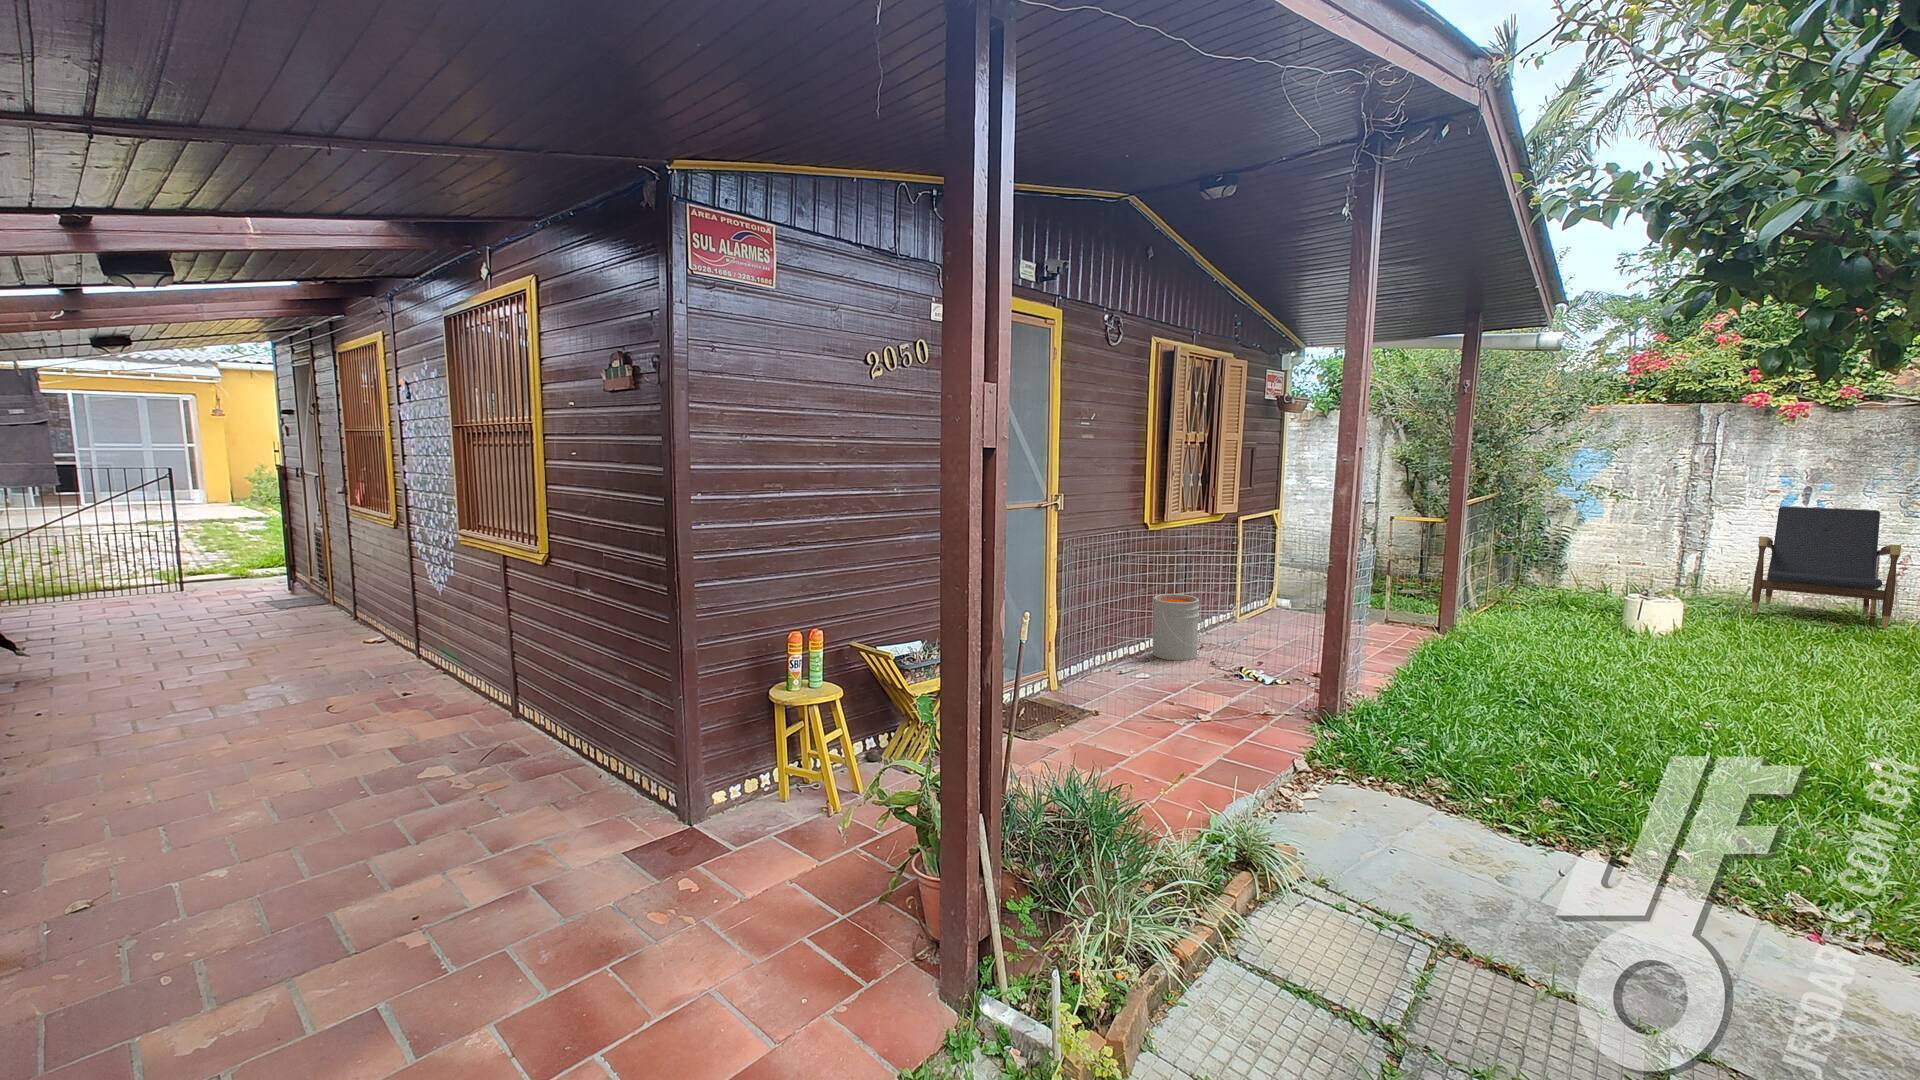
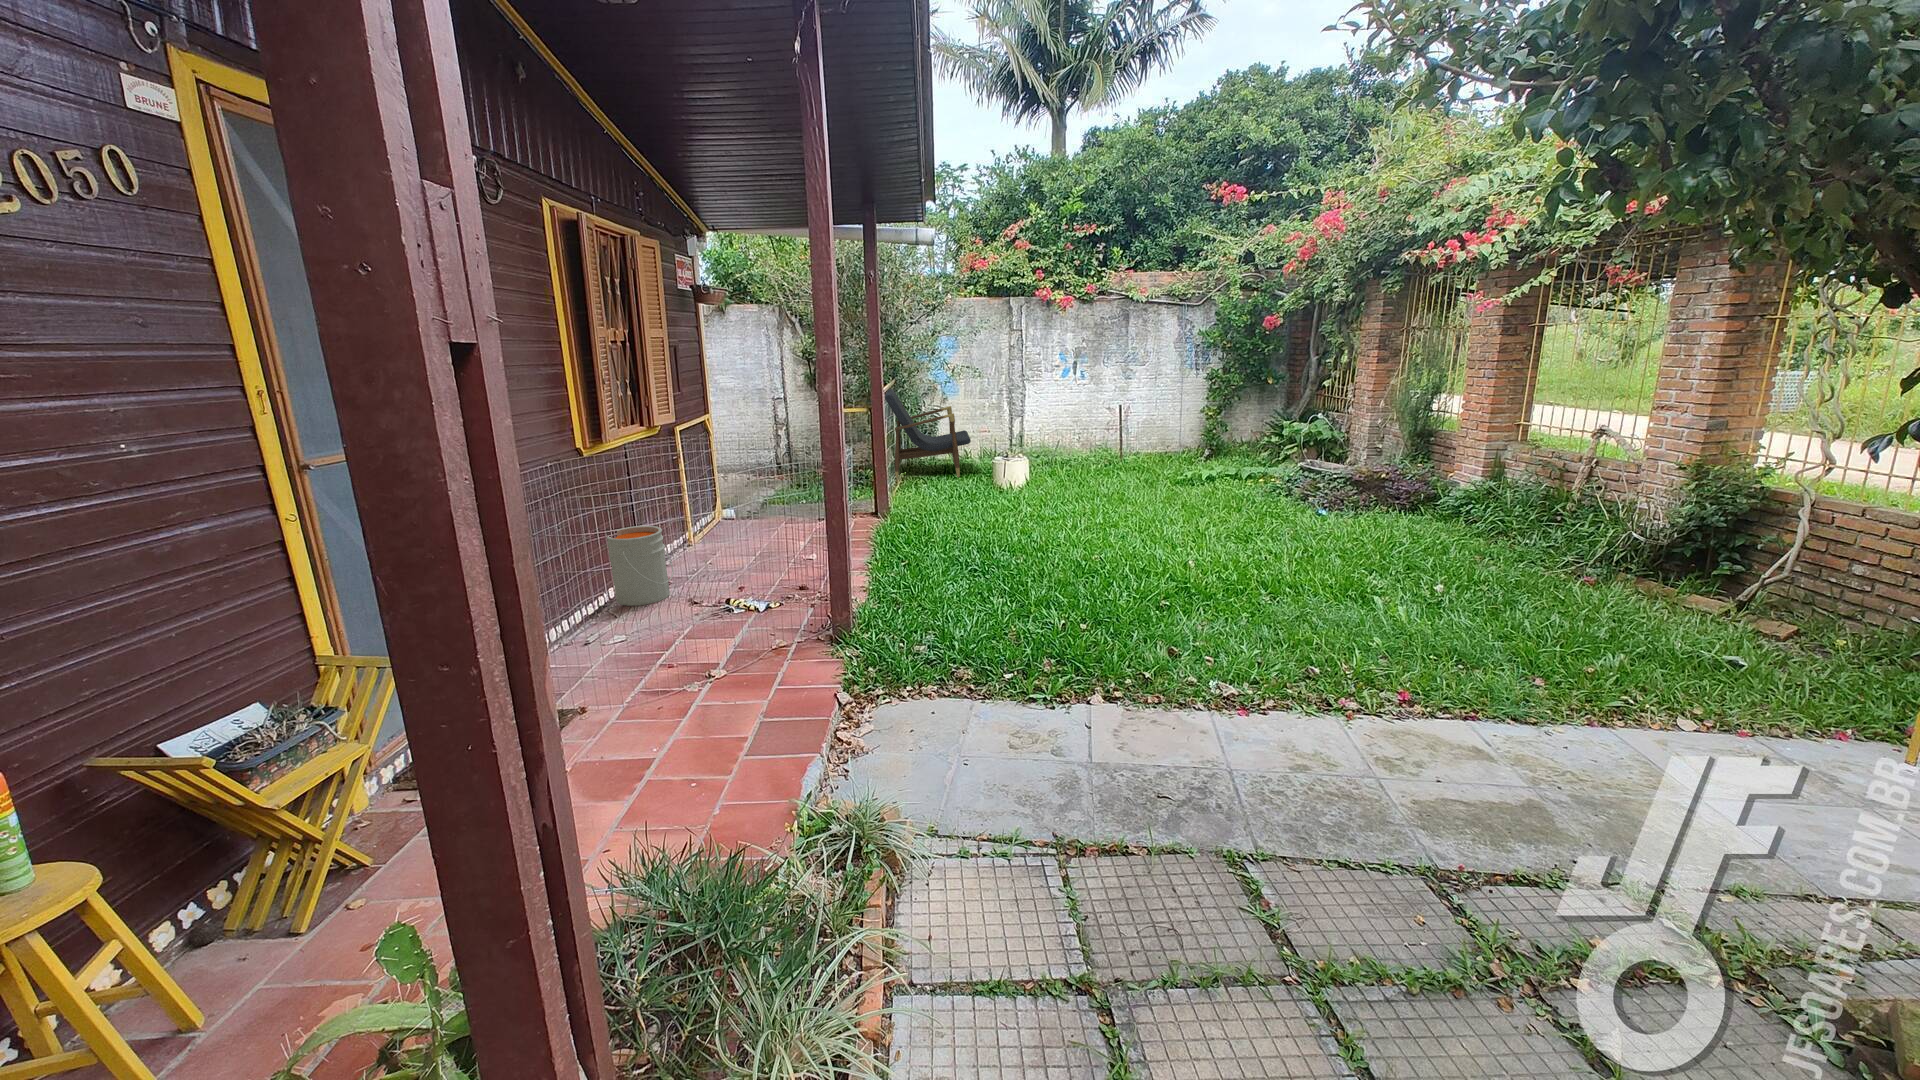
lounge chair: present [1752,507,1901,629] -> present [885,389,971,478]

